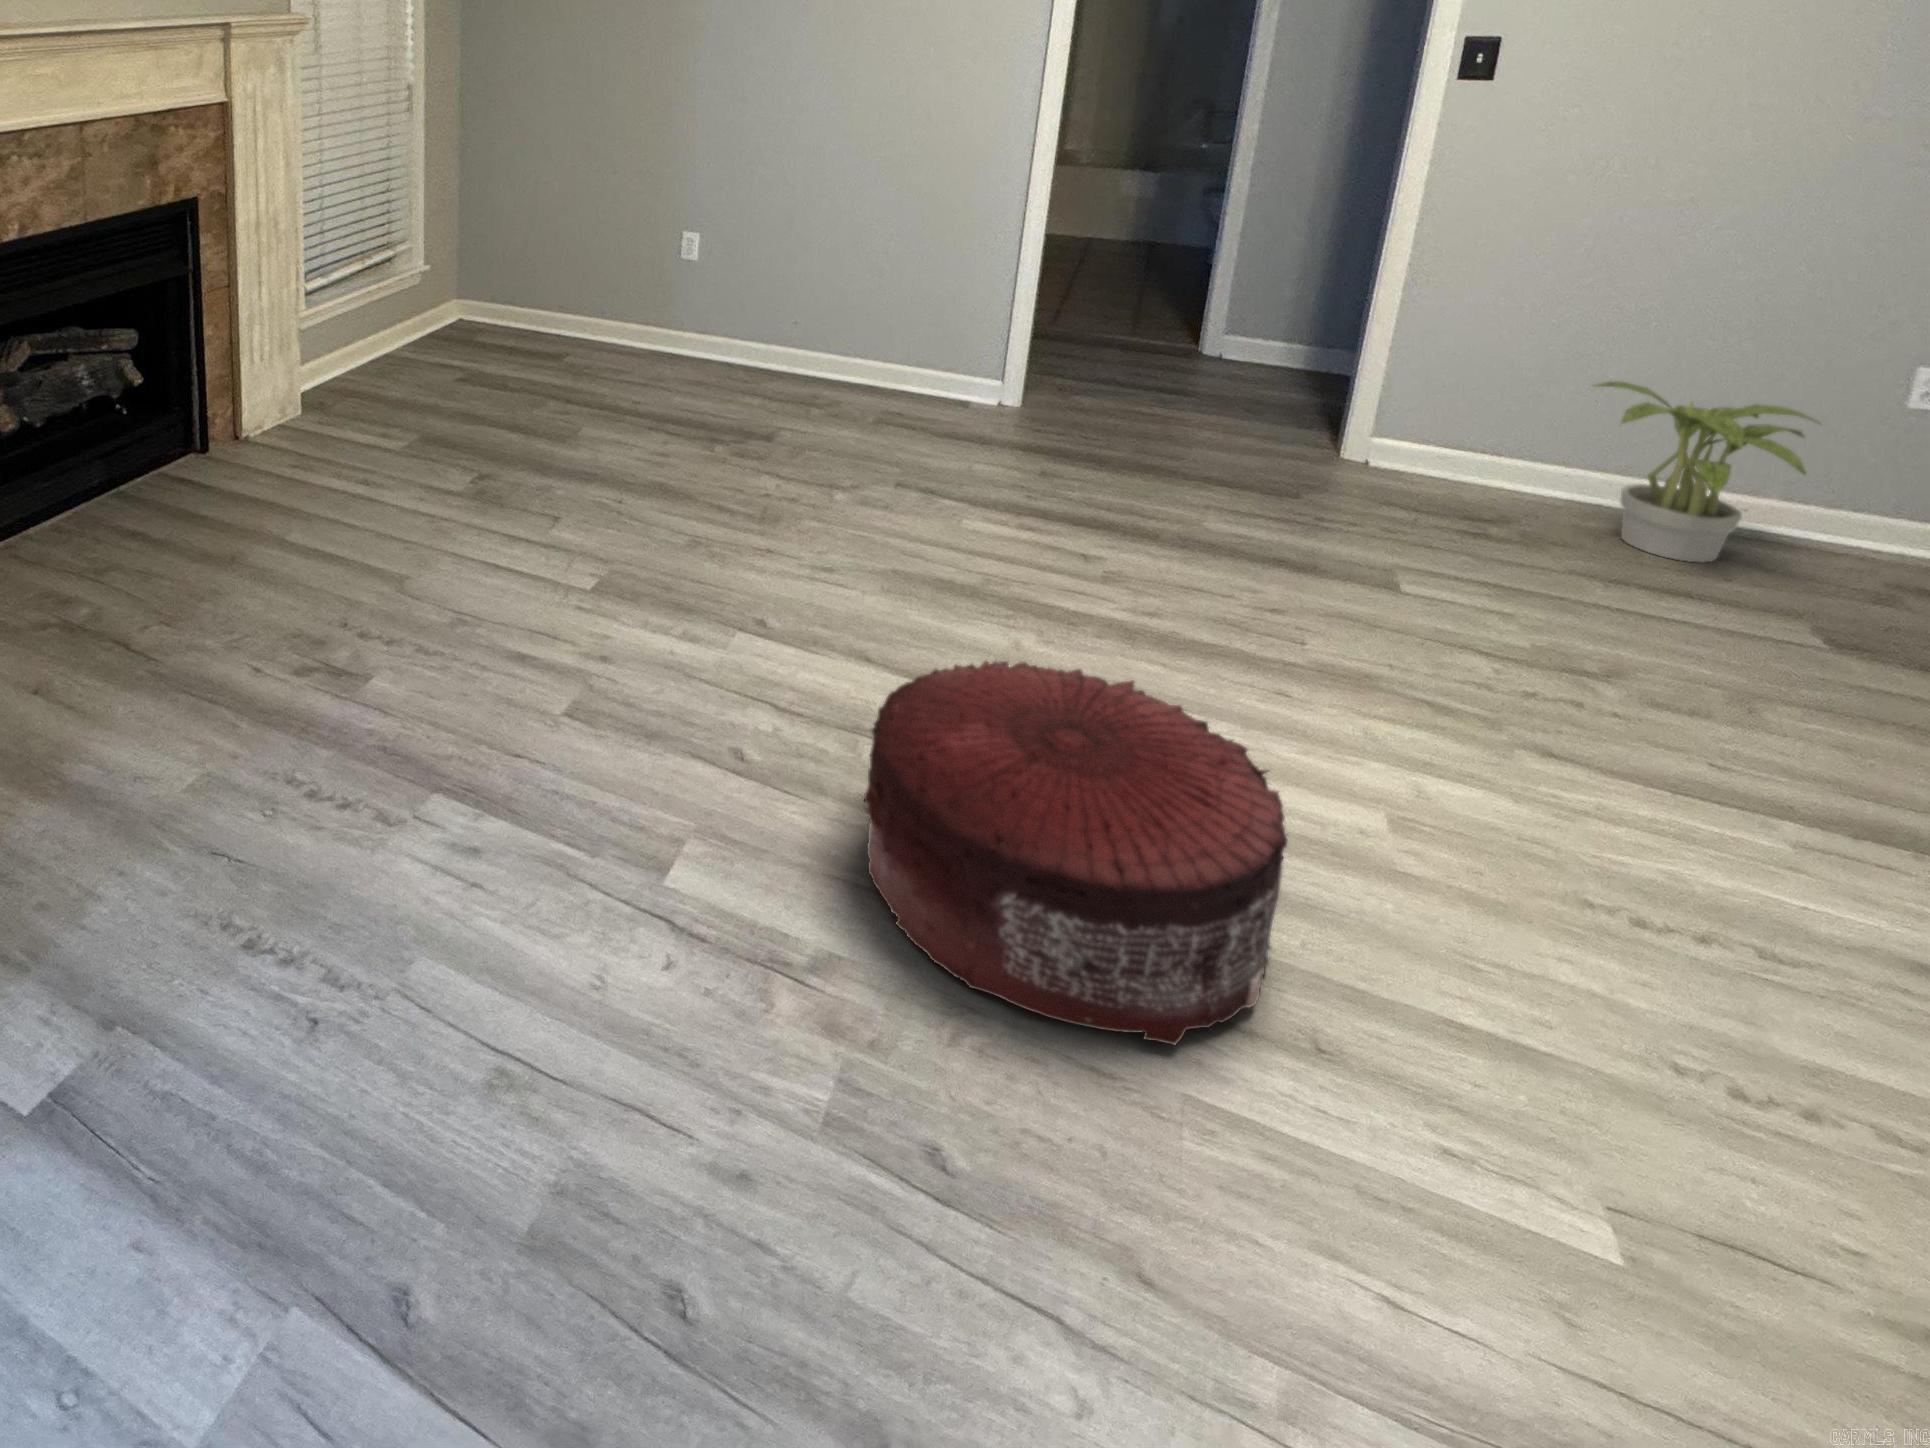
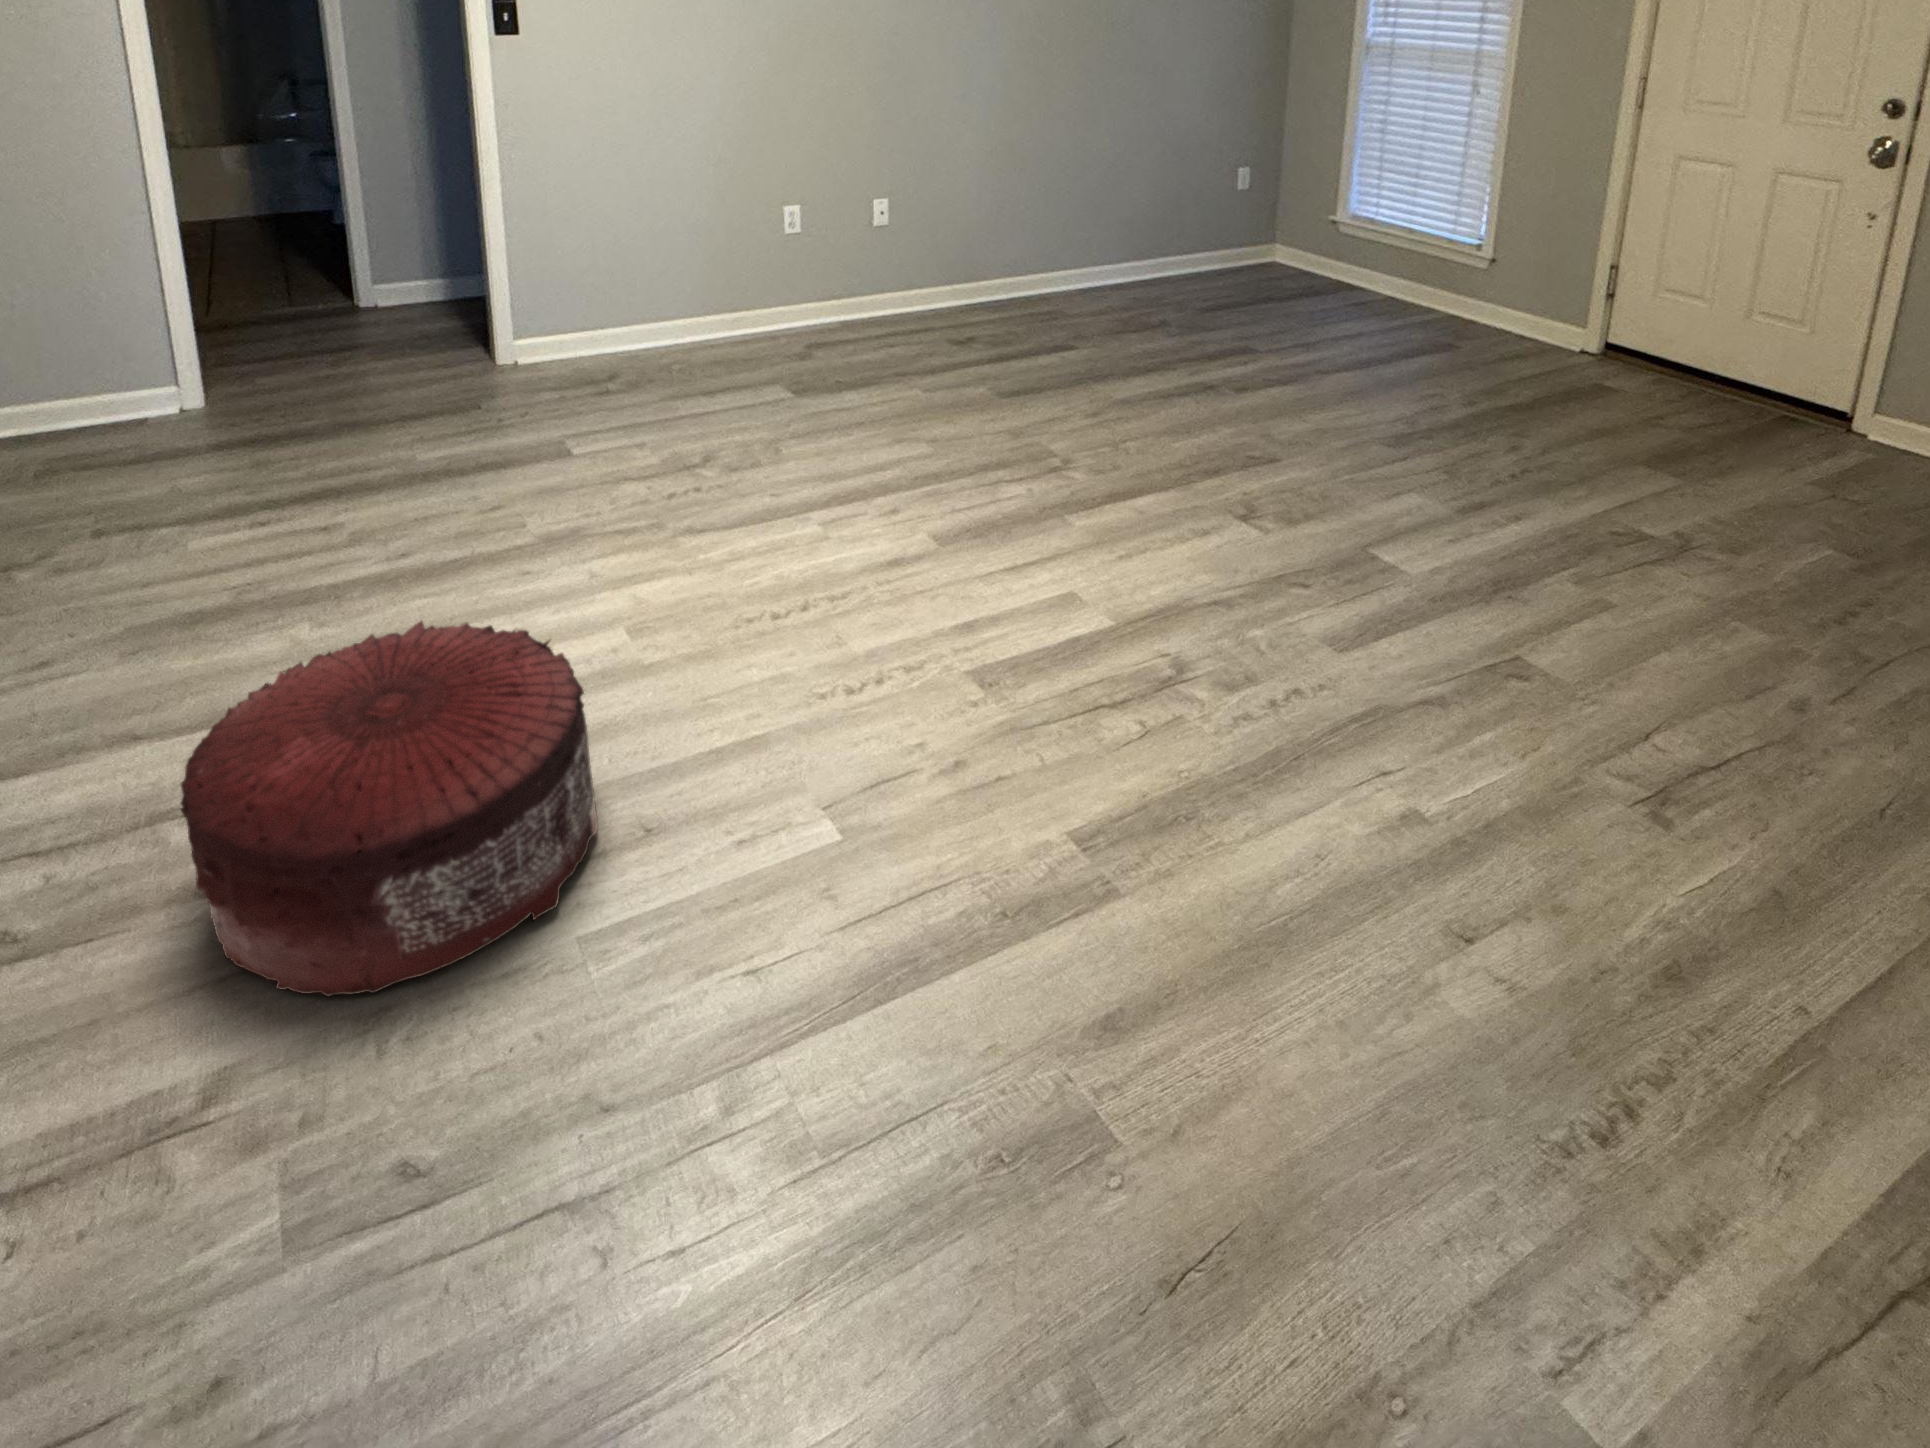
potted plant: present [1594,381,1816,563] -> none [635,250,754,369]

